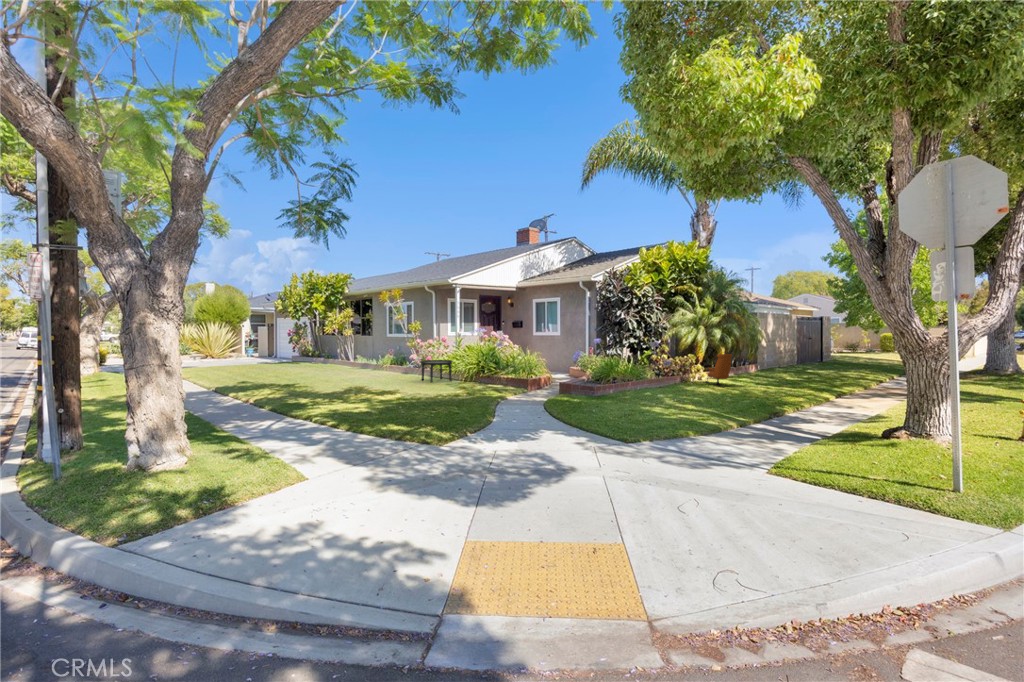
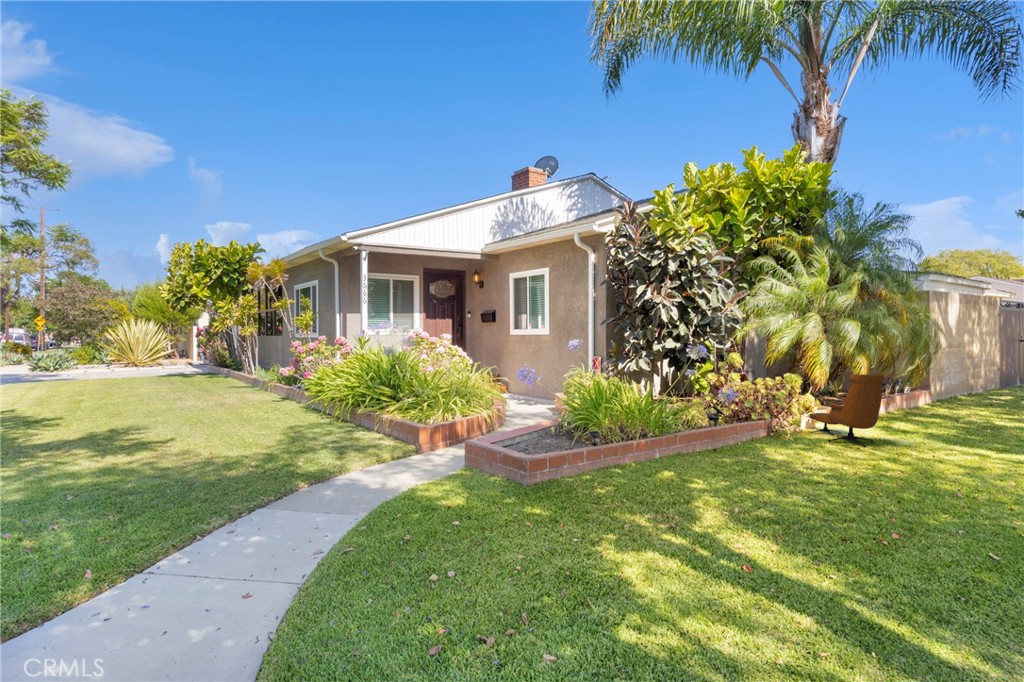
round table: present [420,360,453,383] -> none [262,381,330,426]

